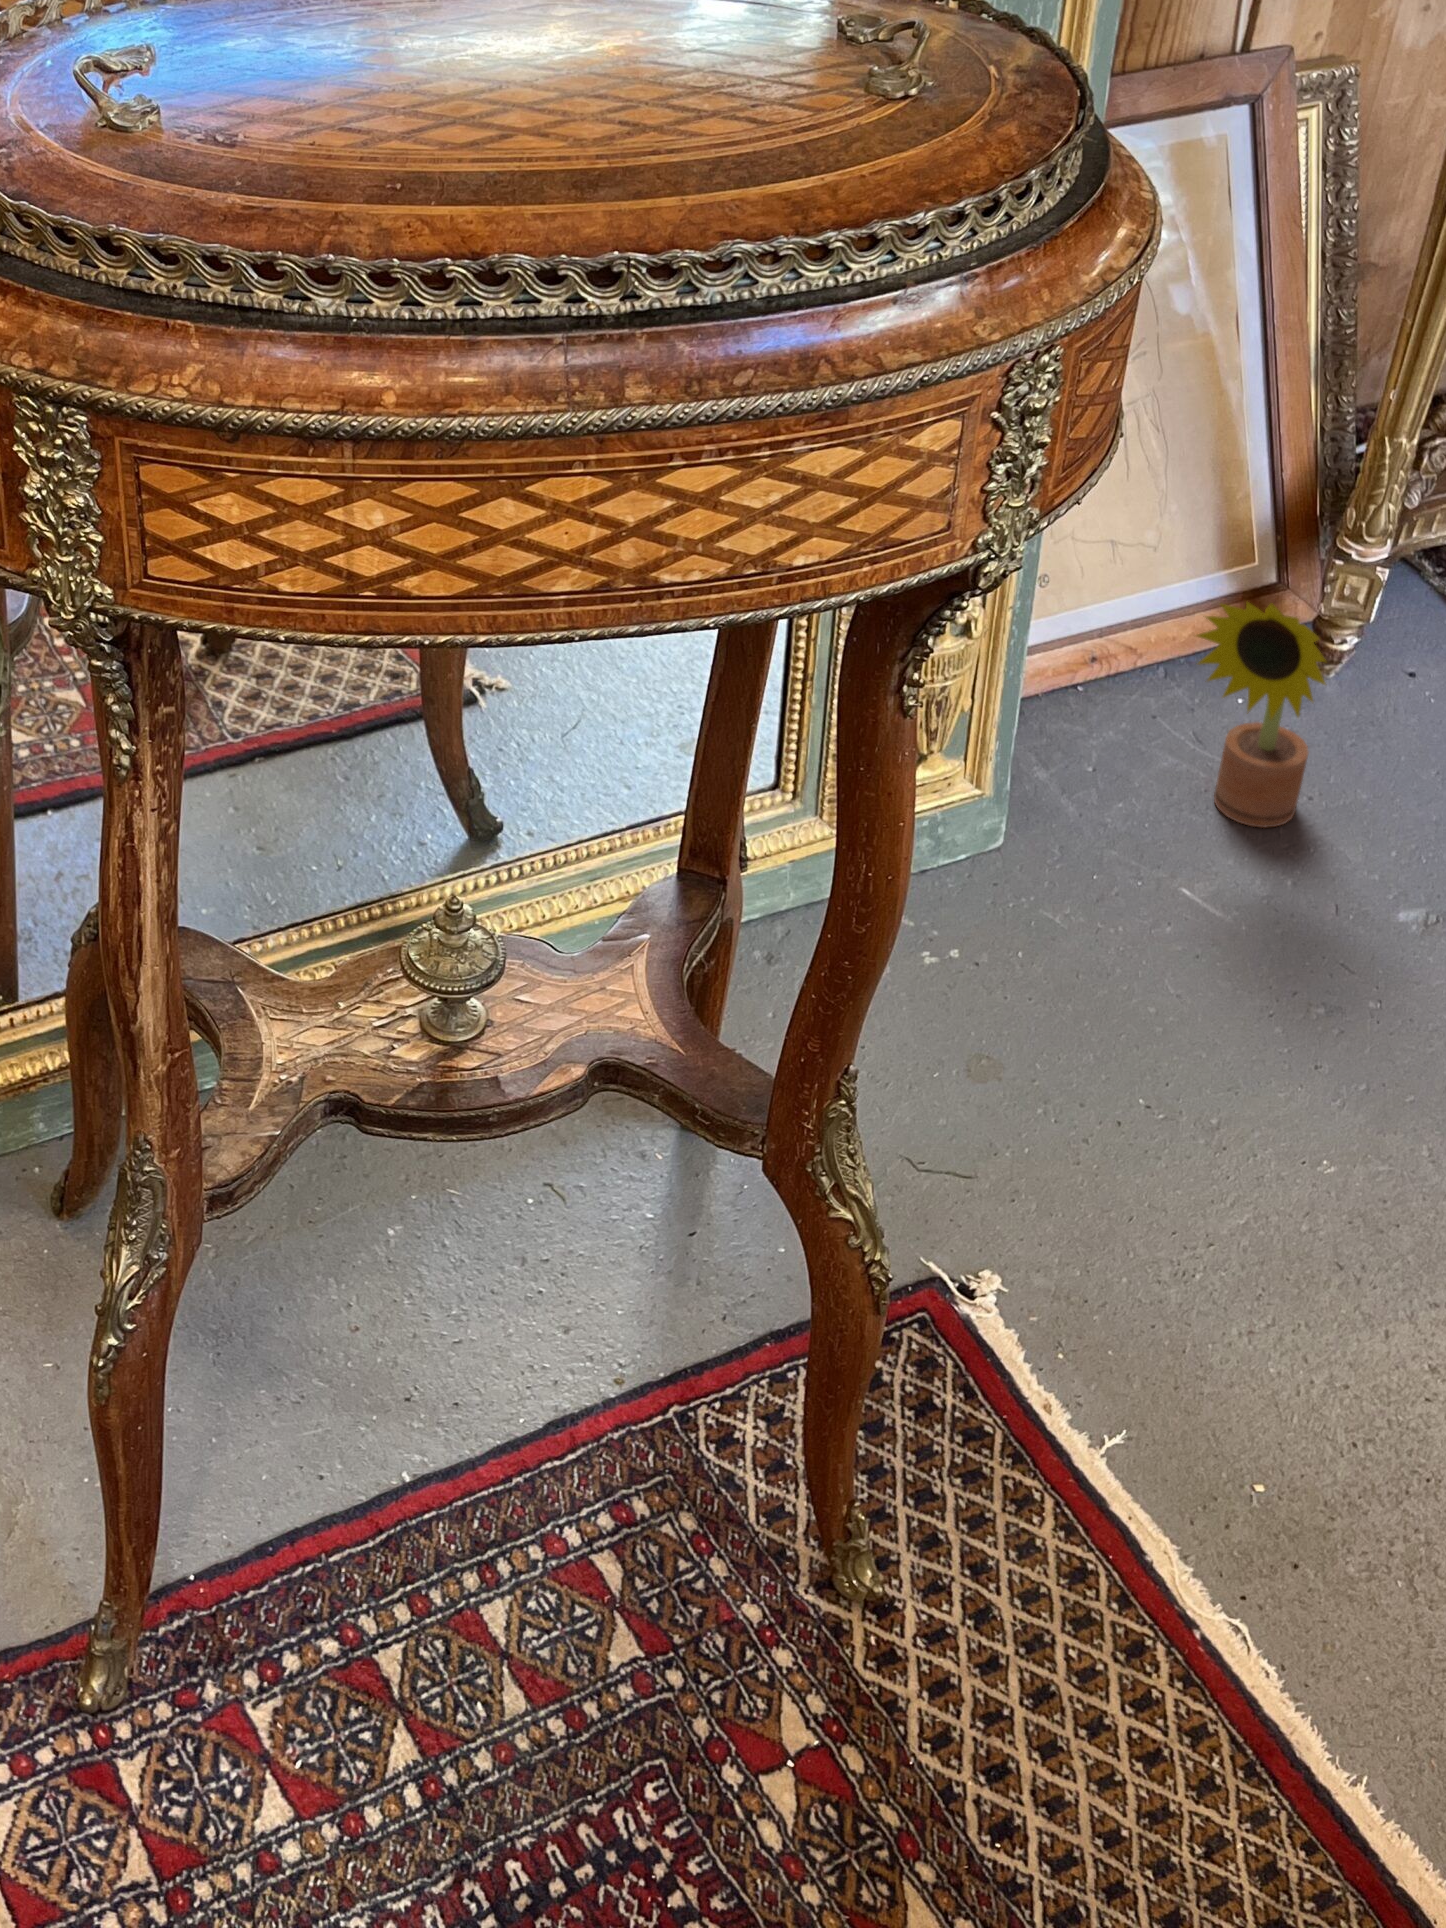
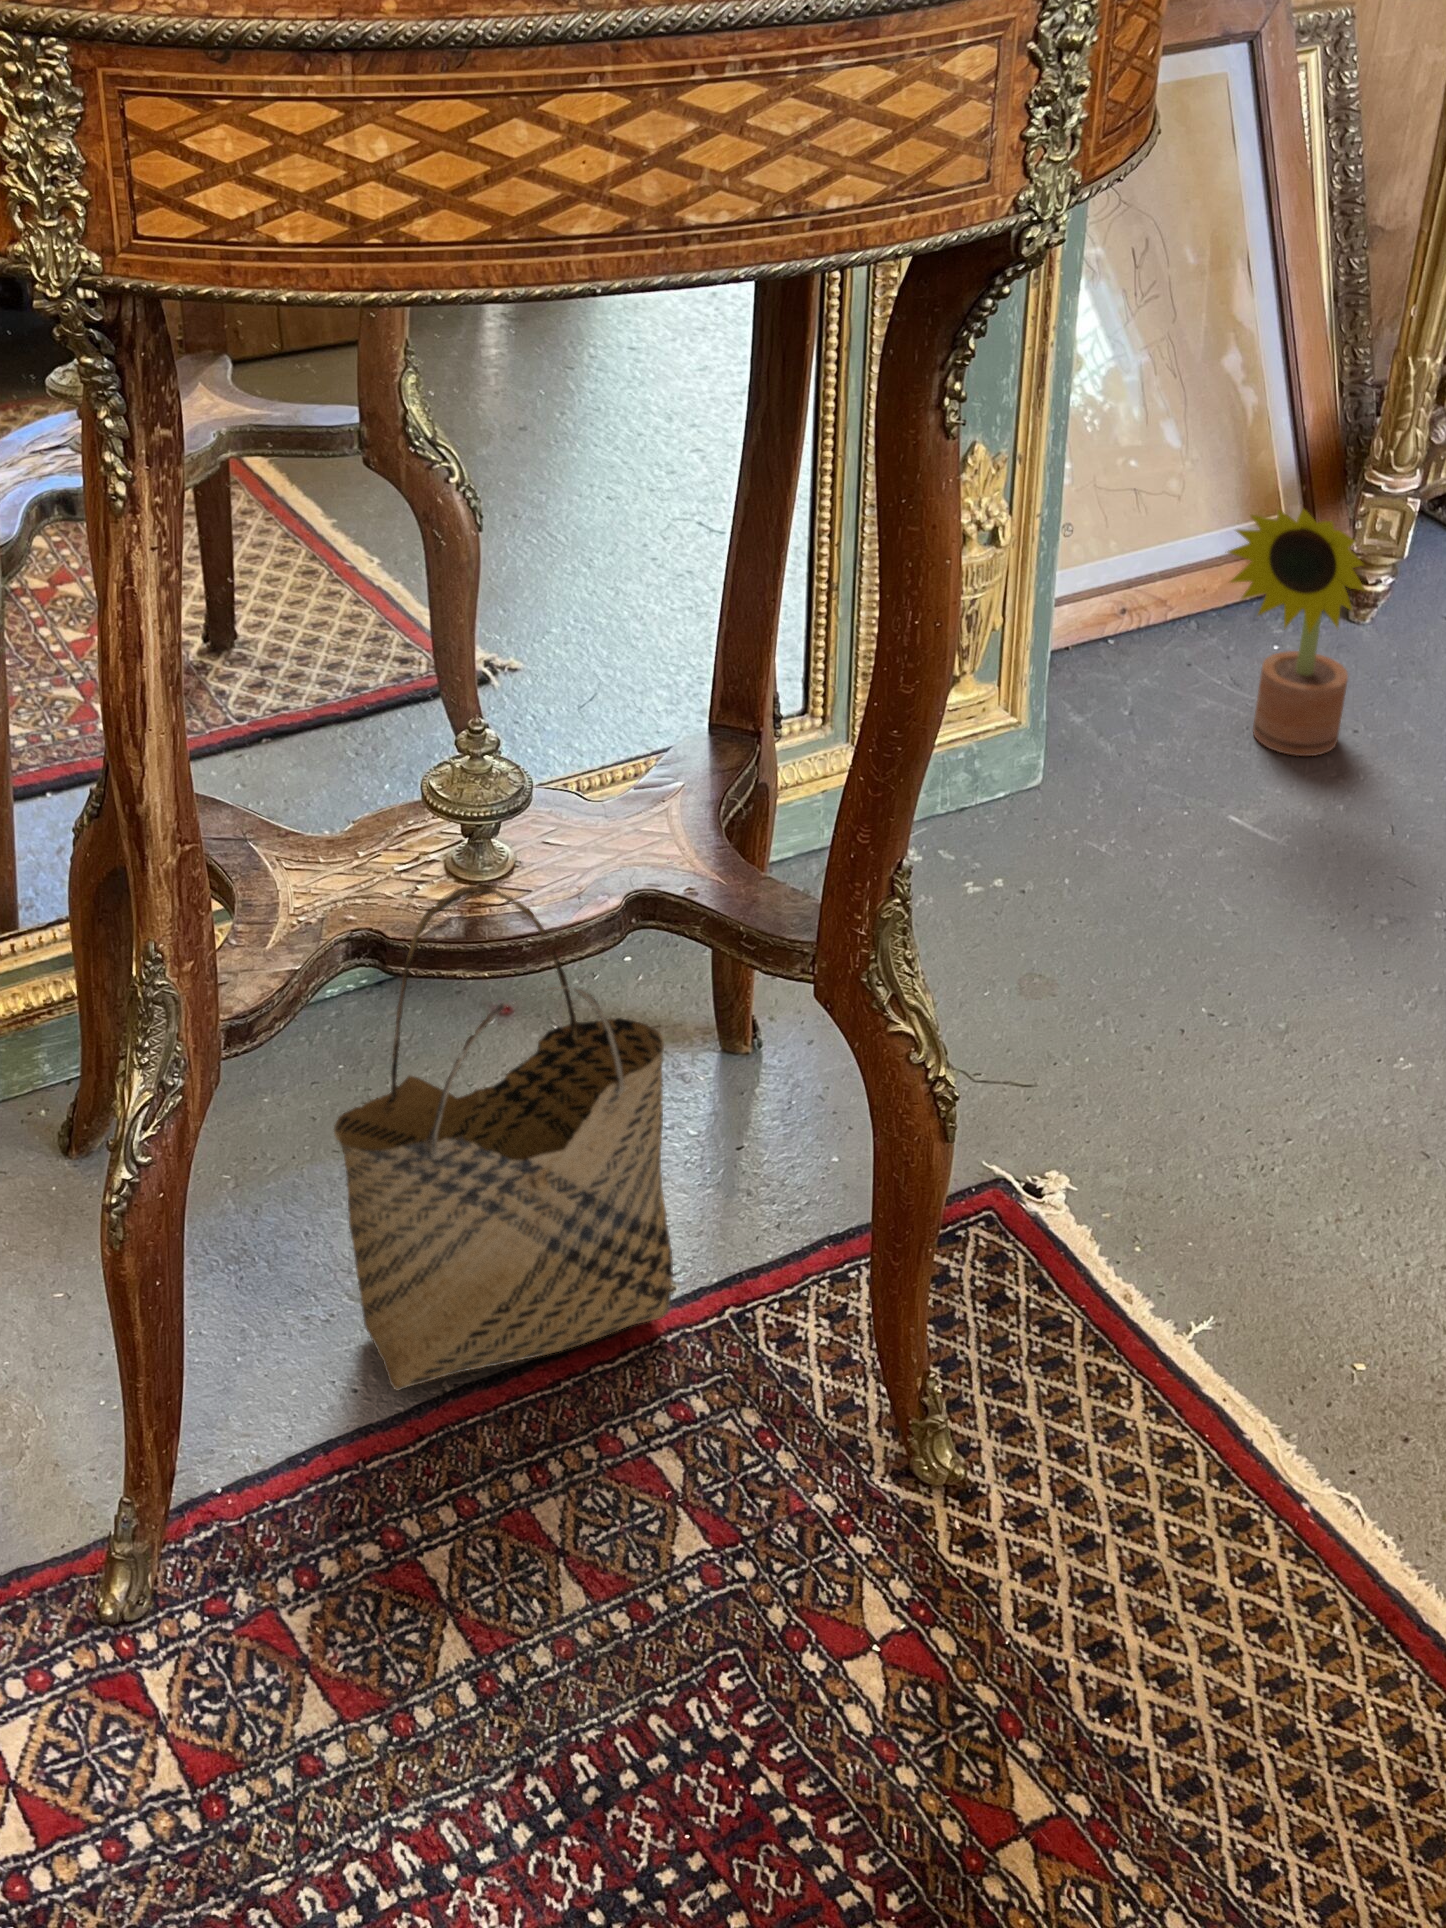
woven basket: none [306,1028,622,1485] -> present [334,886,673,1391]

